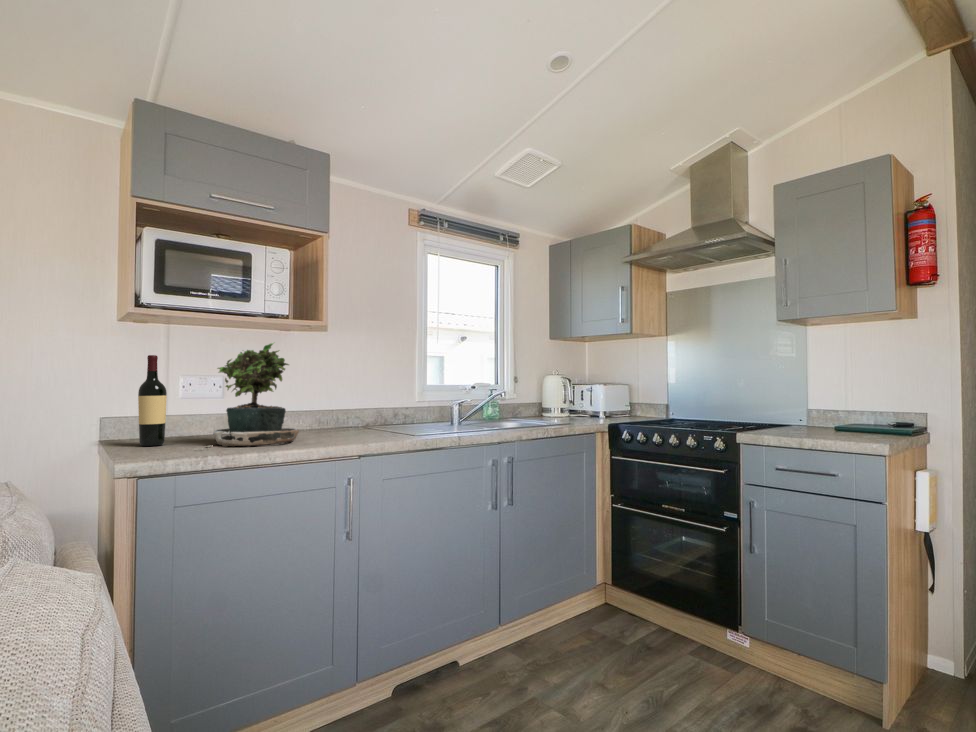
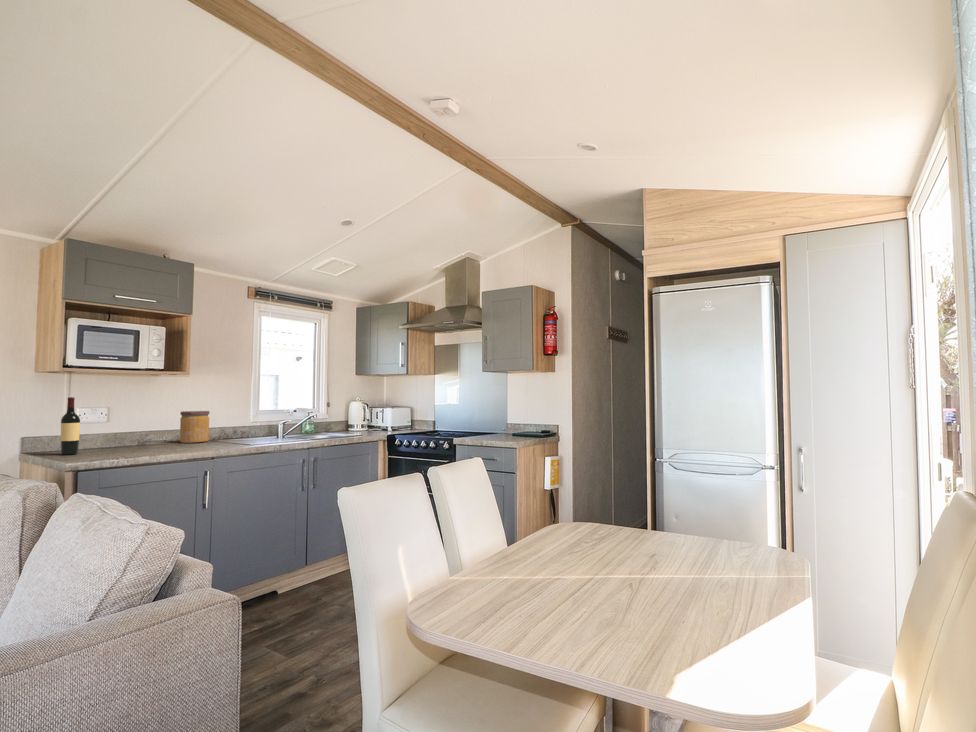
potted plant: present [207,343,299,449] -> none [105,389,172,455]
jar: none [319,383,358,430] -> present [180,411,209,443]

